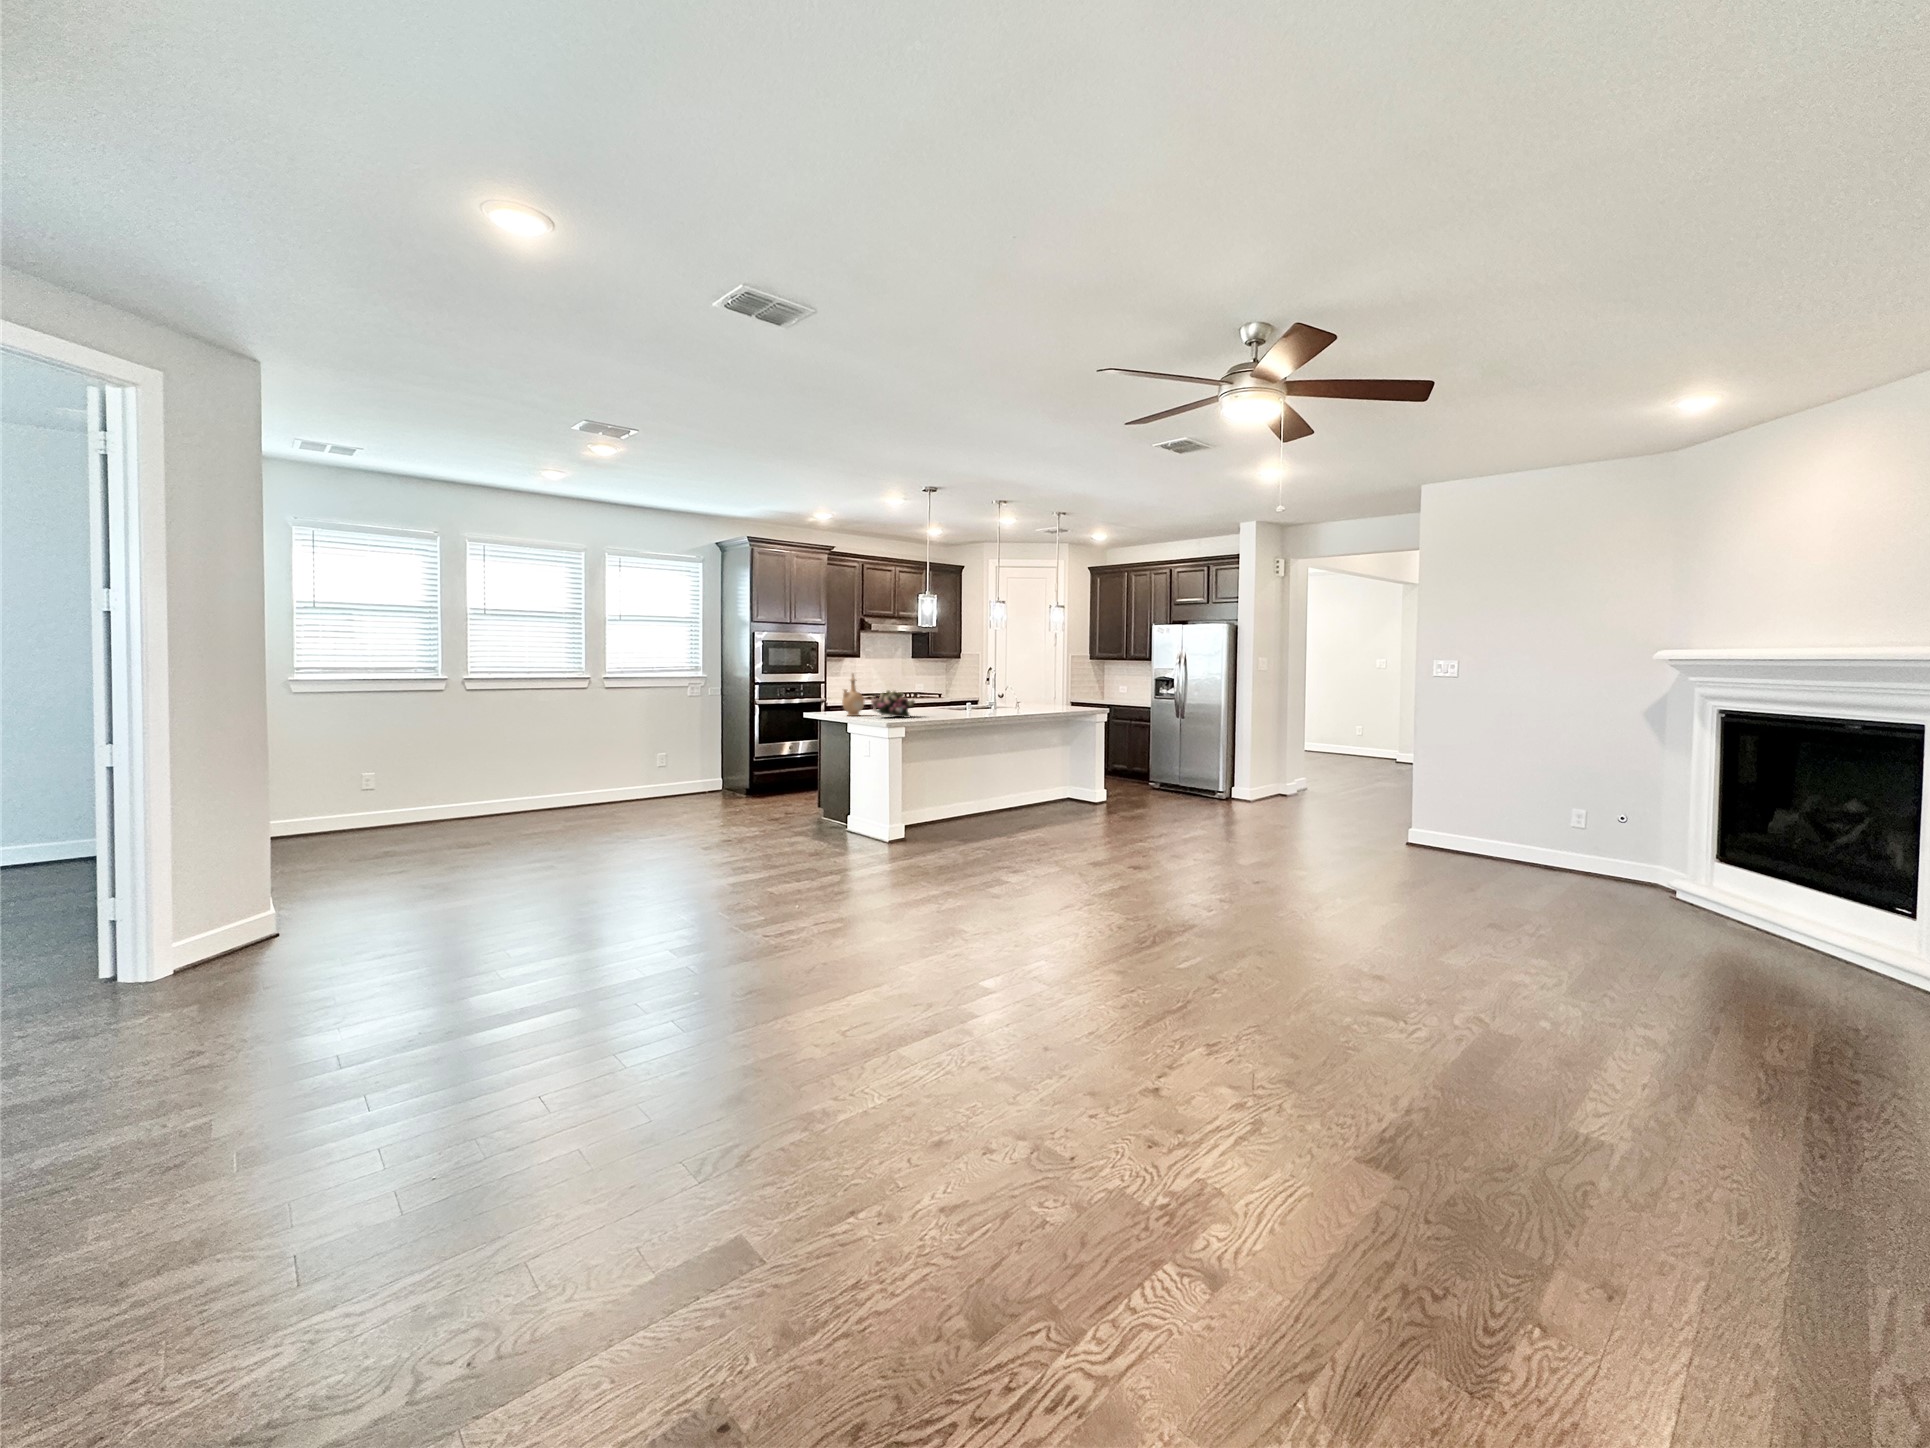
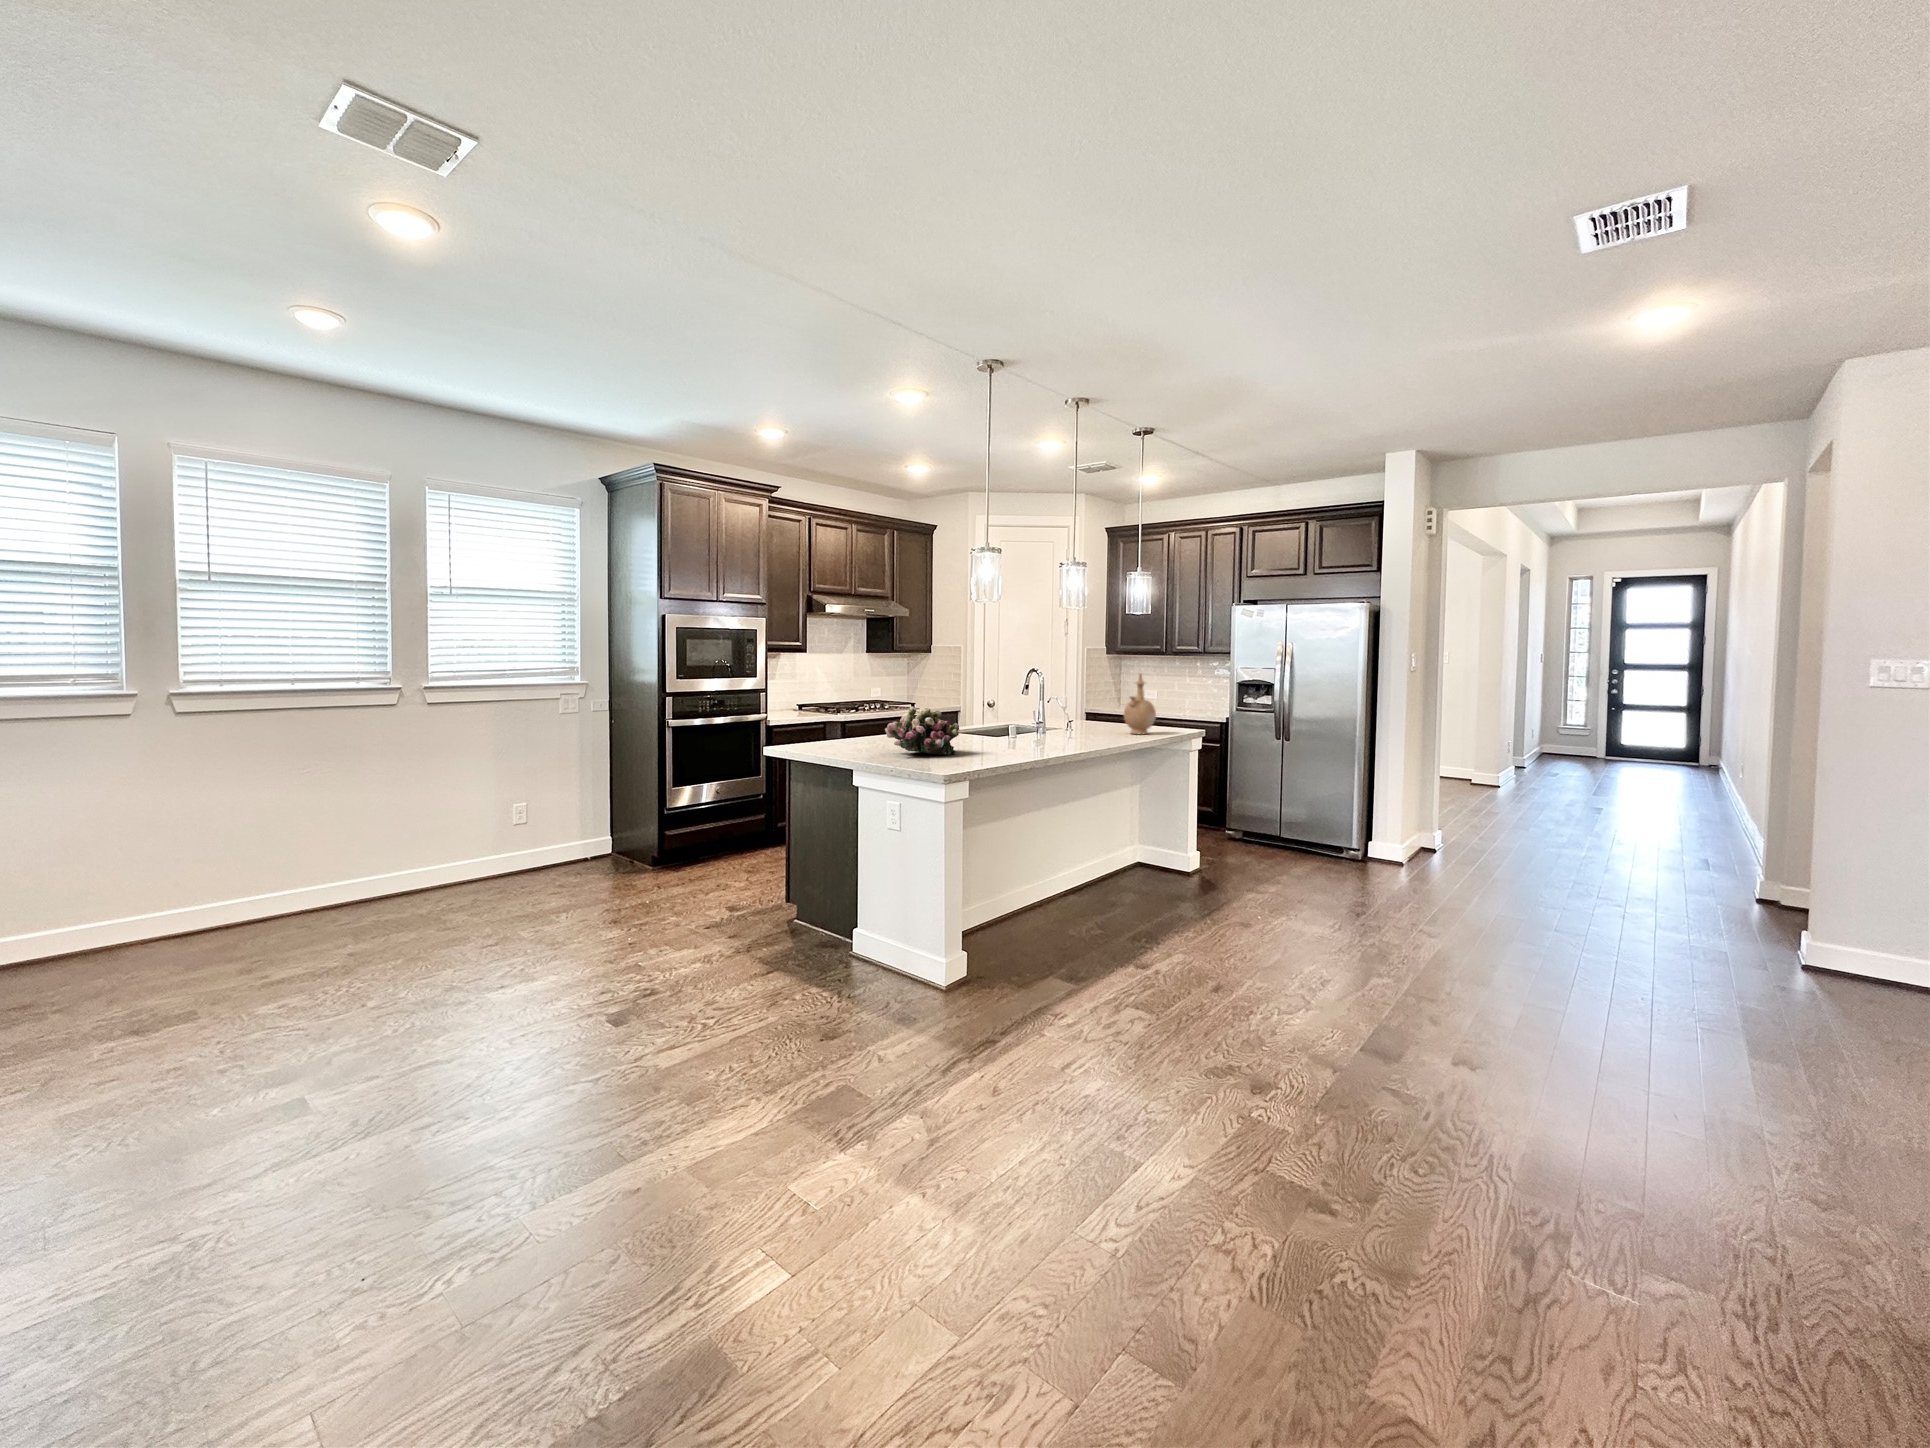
vase: present [842,674,864,716] -> present [1124,674,1156,734]

